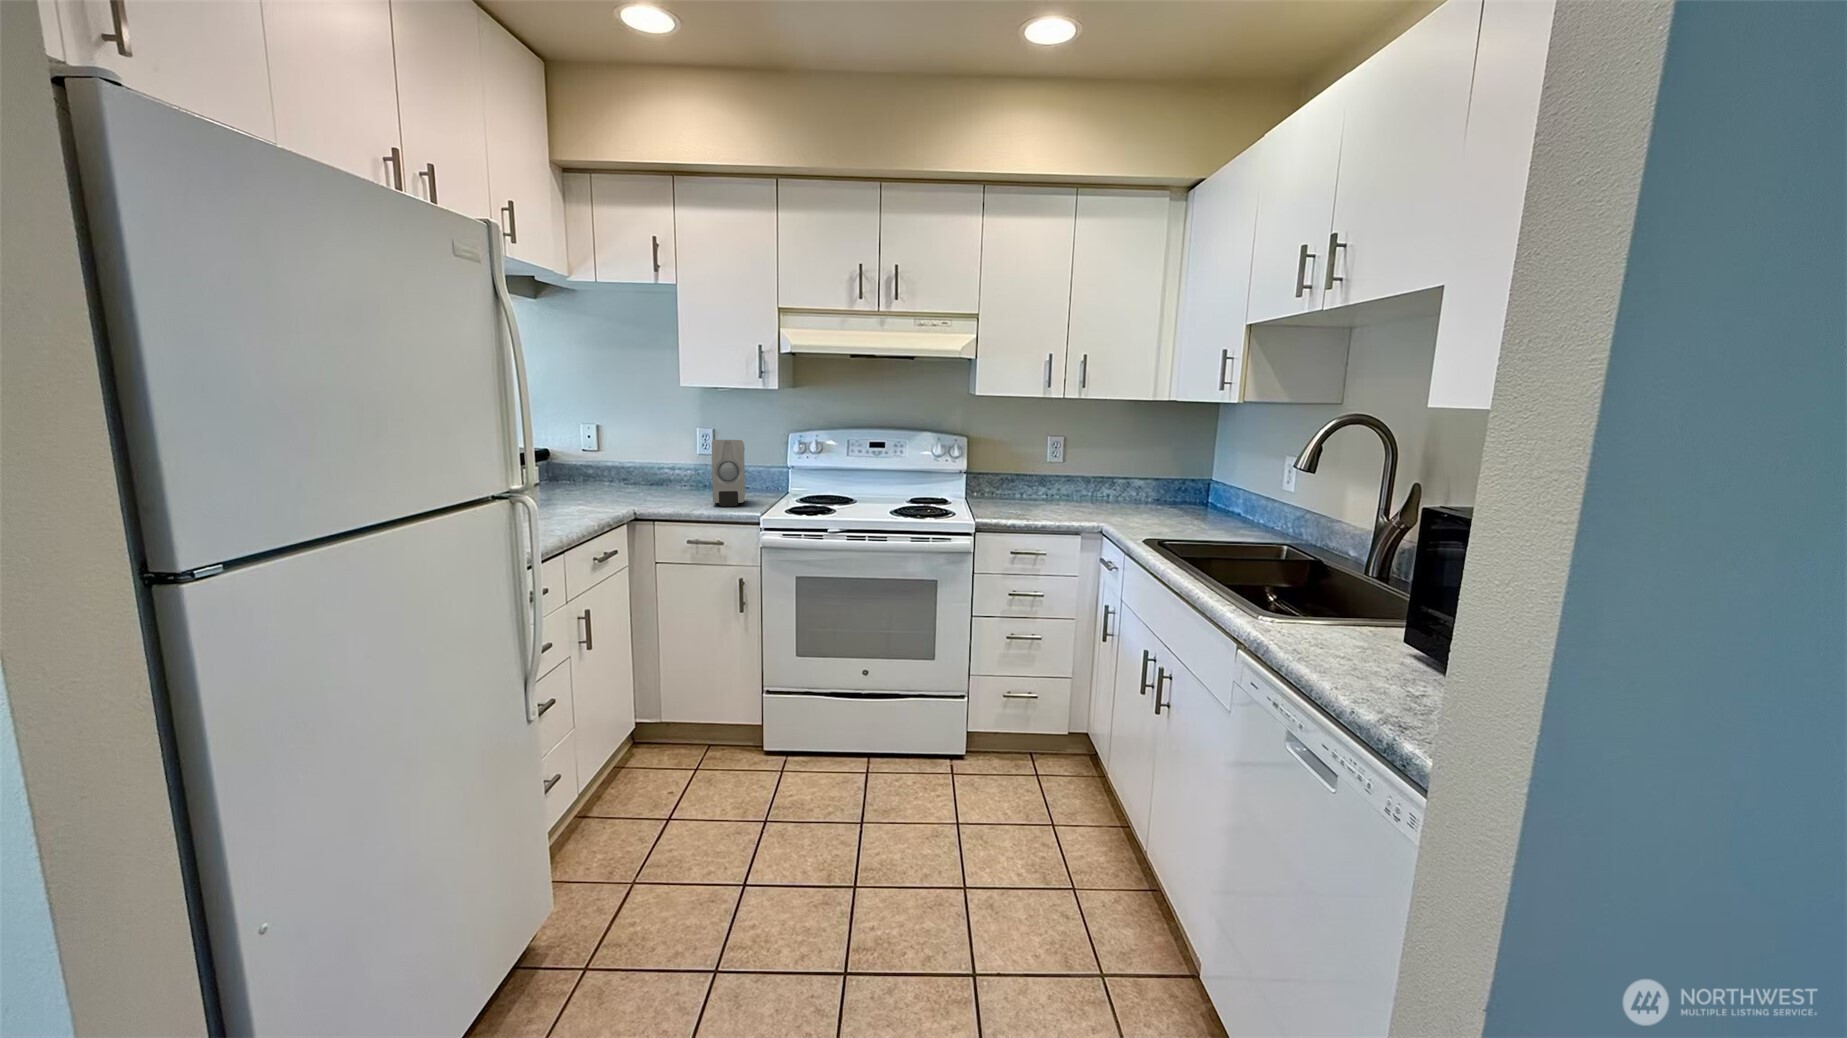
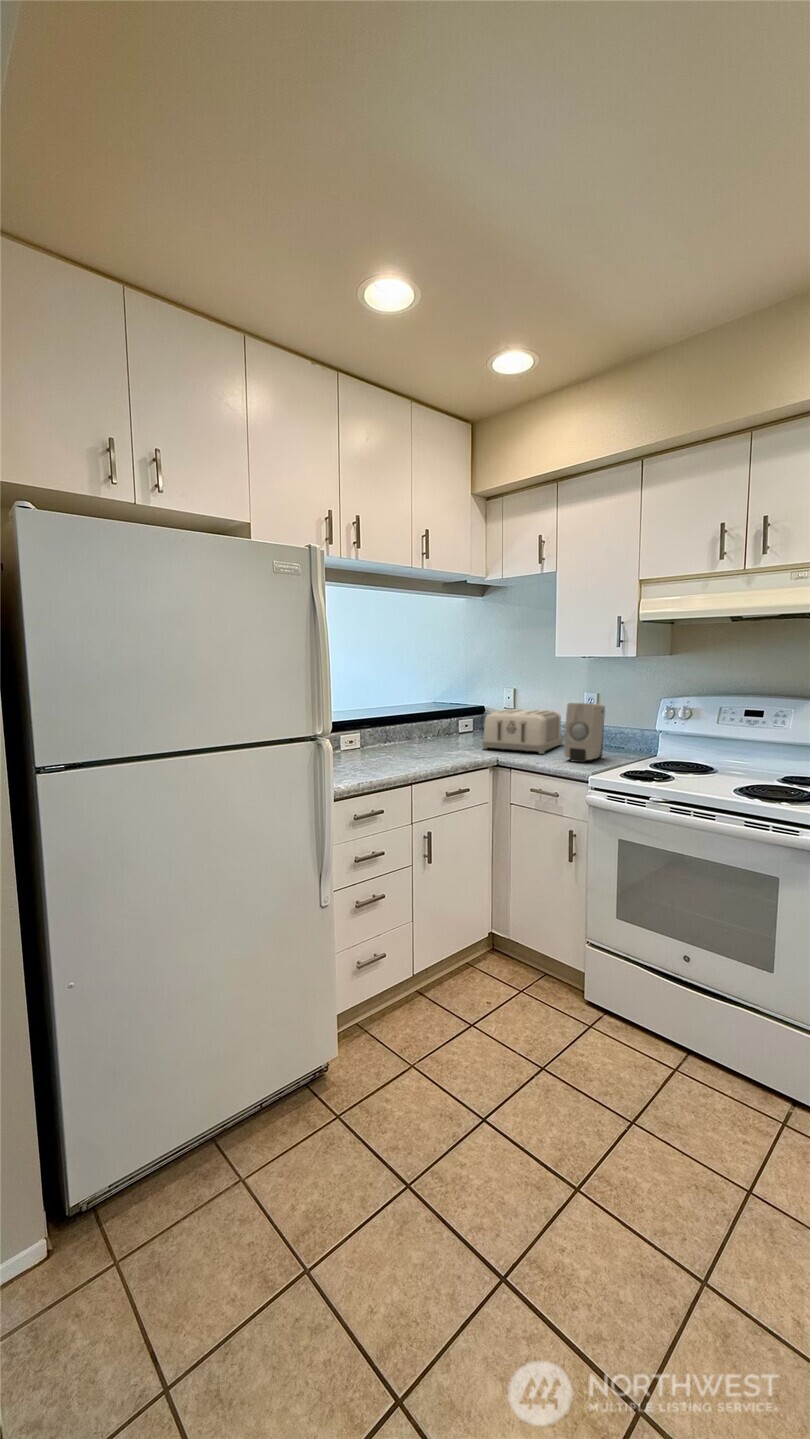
toaster: none [590,451,679,504] -> present [482,709,563,754]

